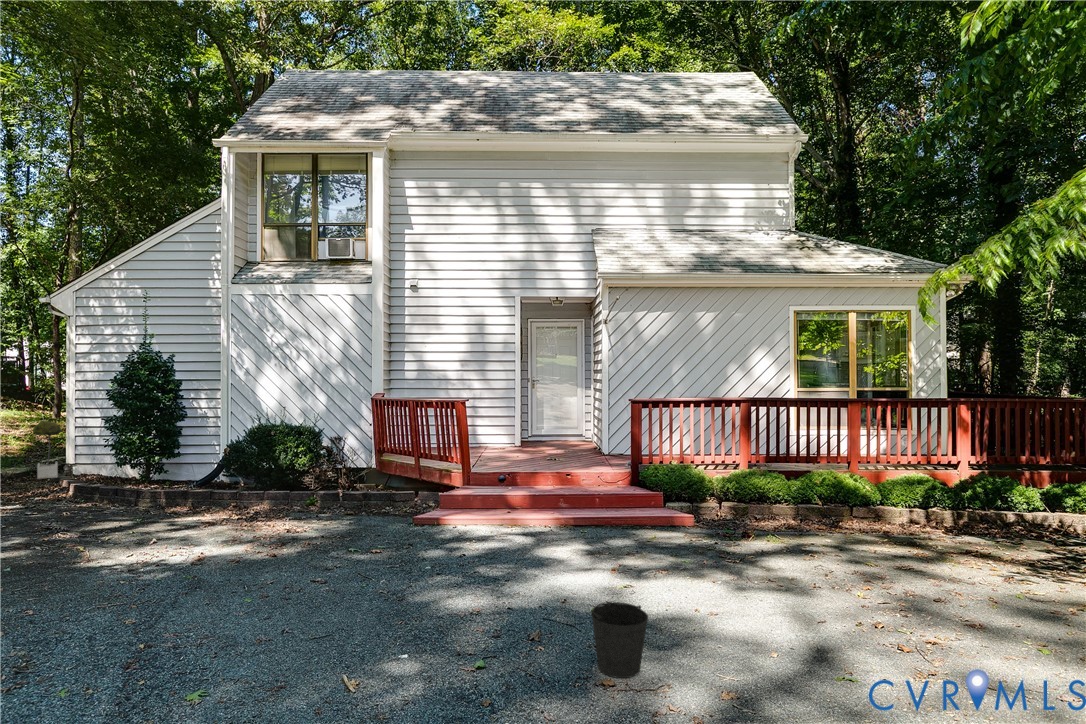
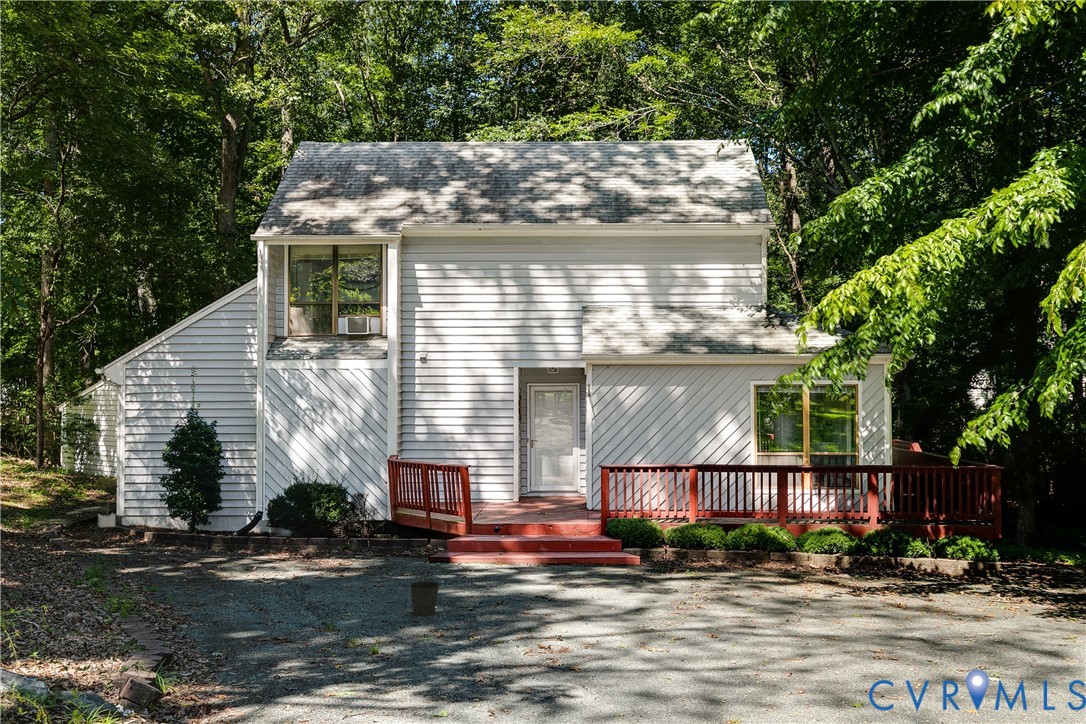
bucket: present [591,602,648,678] -> present [410,581,439,616]

